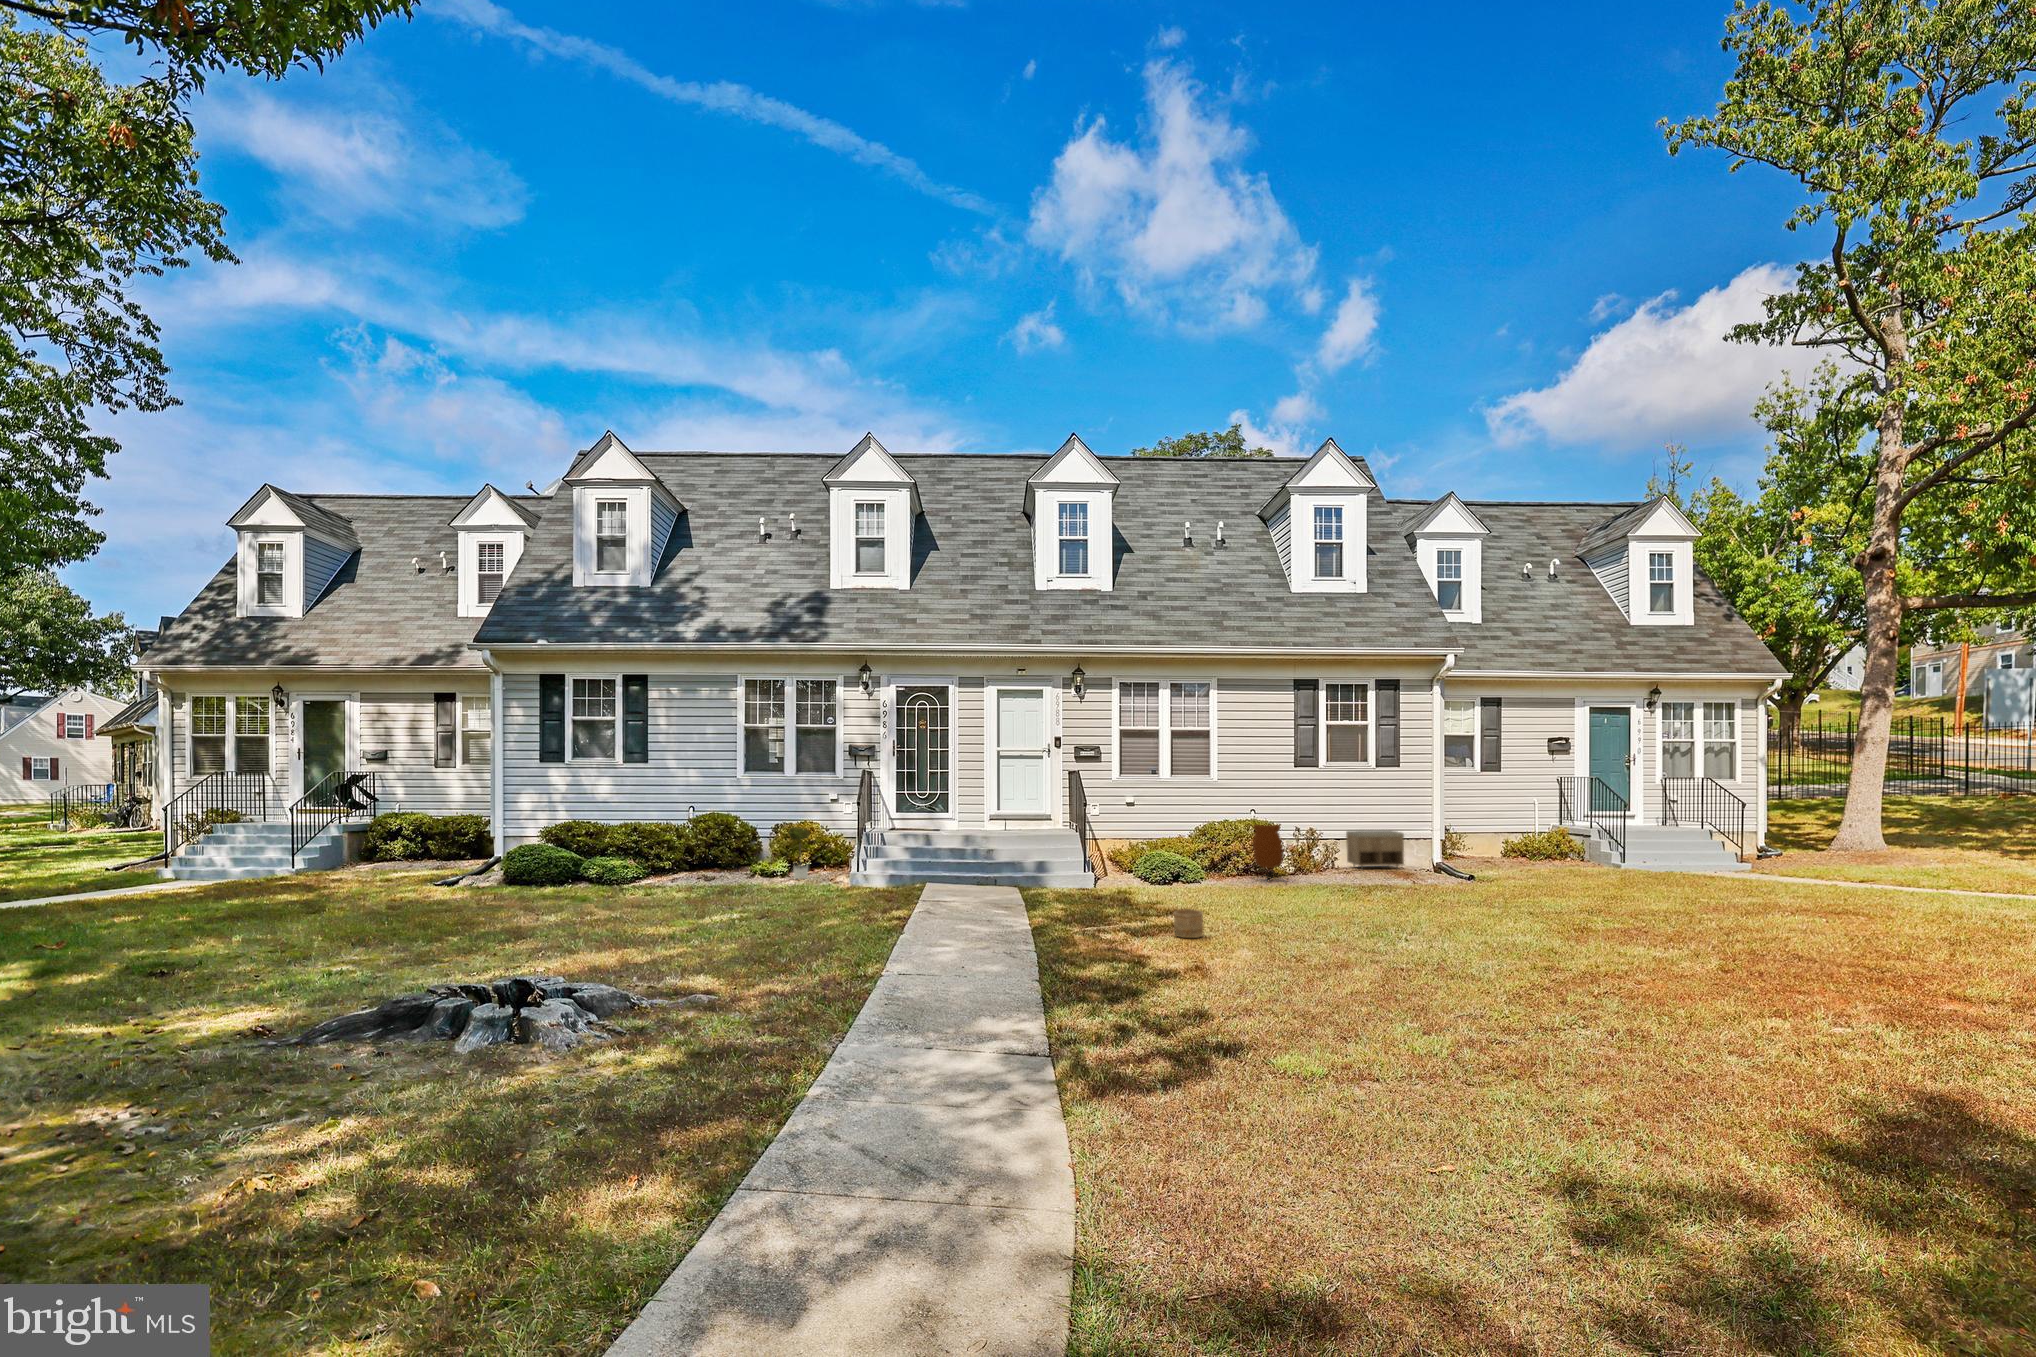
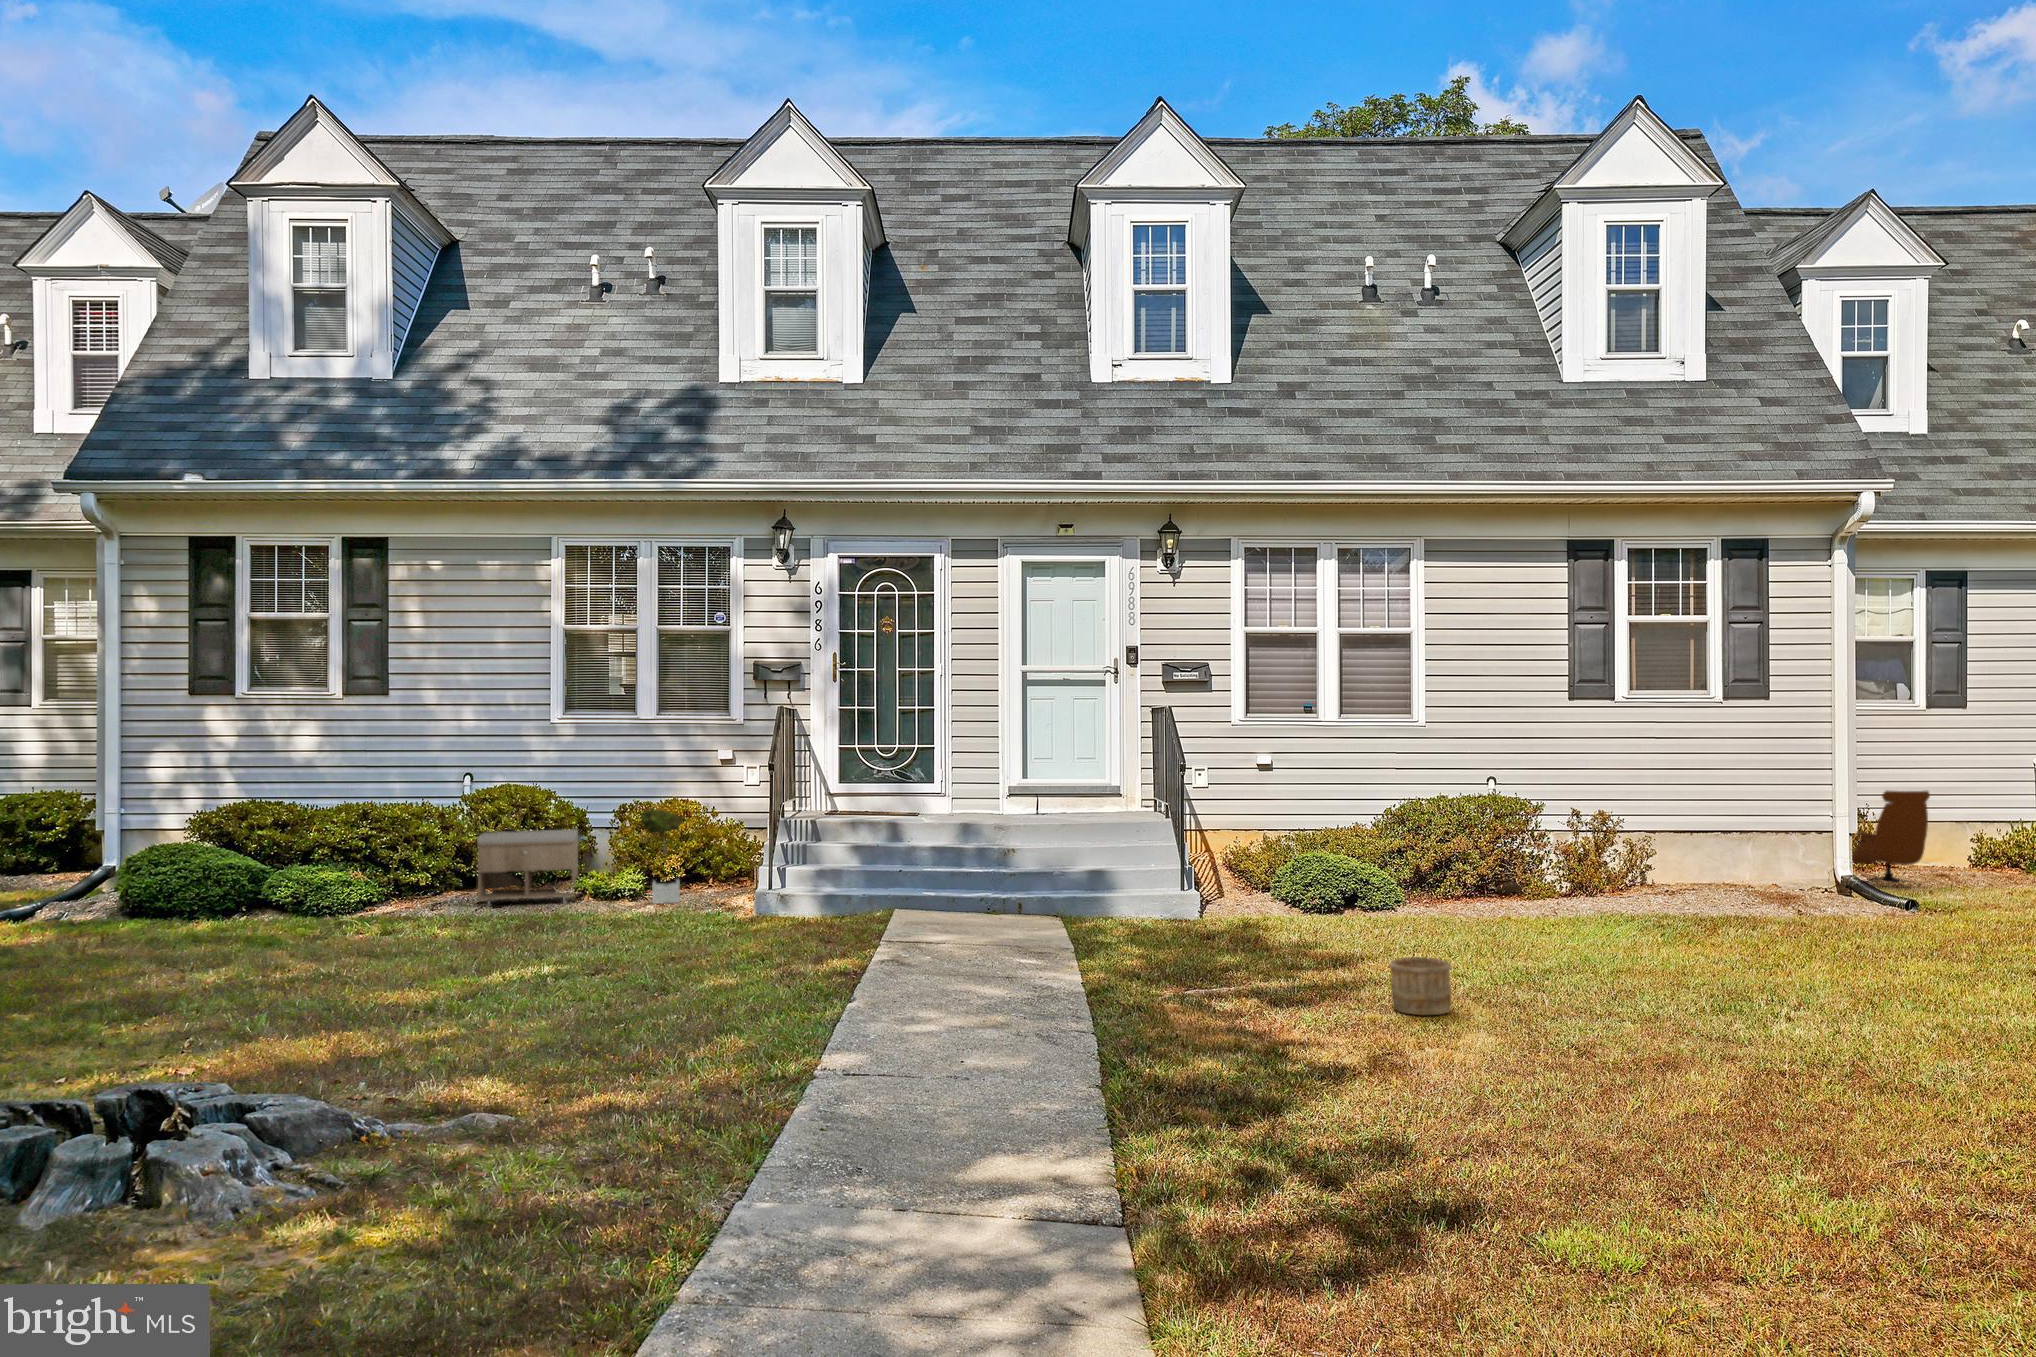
lounge chair: present [1253,824,1285,880] -> present [1851,791,1930,889]
storage bench: present [1346,830,1404,868] -> present [477,829,578,906]

